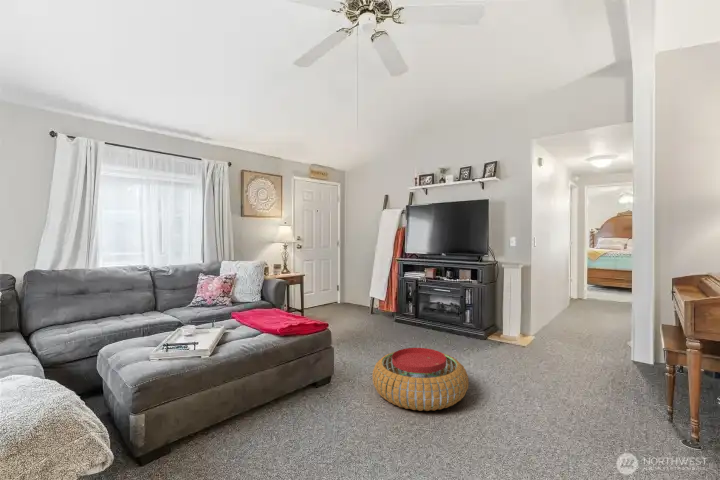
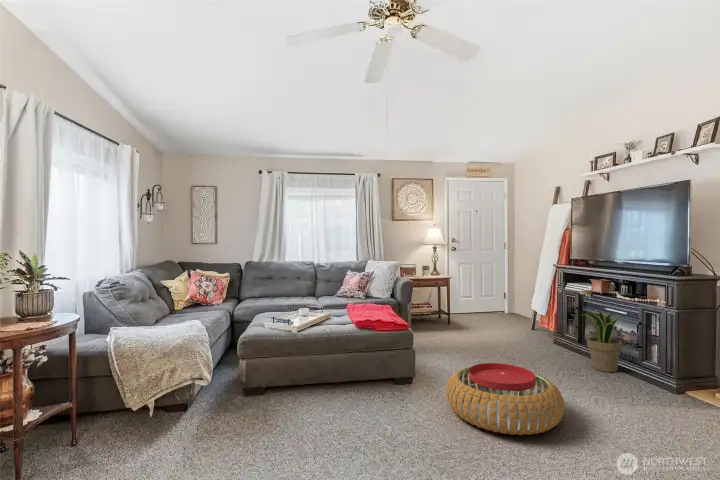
potted plant: none [424,292,450,336] -> present [582,311,622,372]

